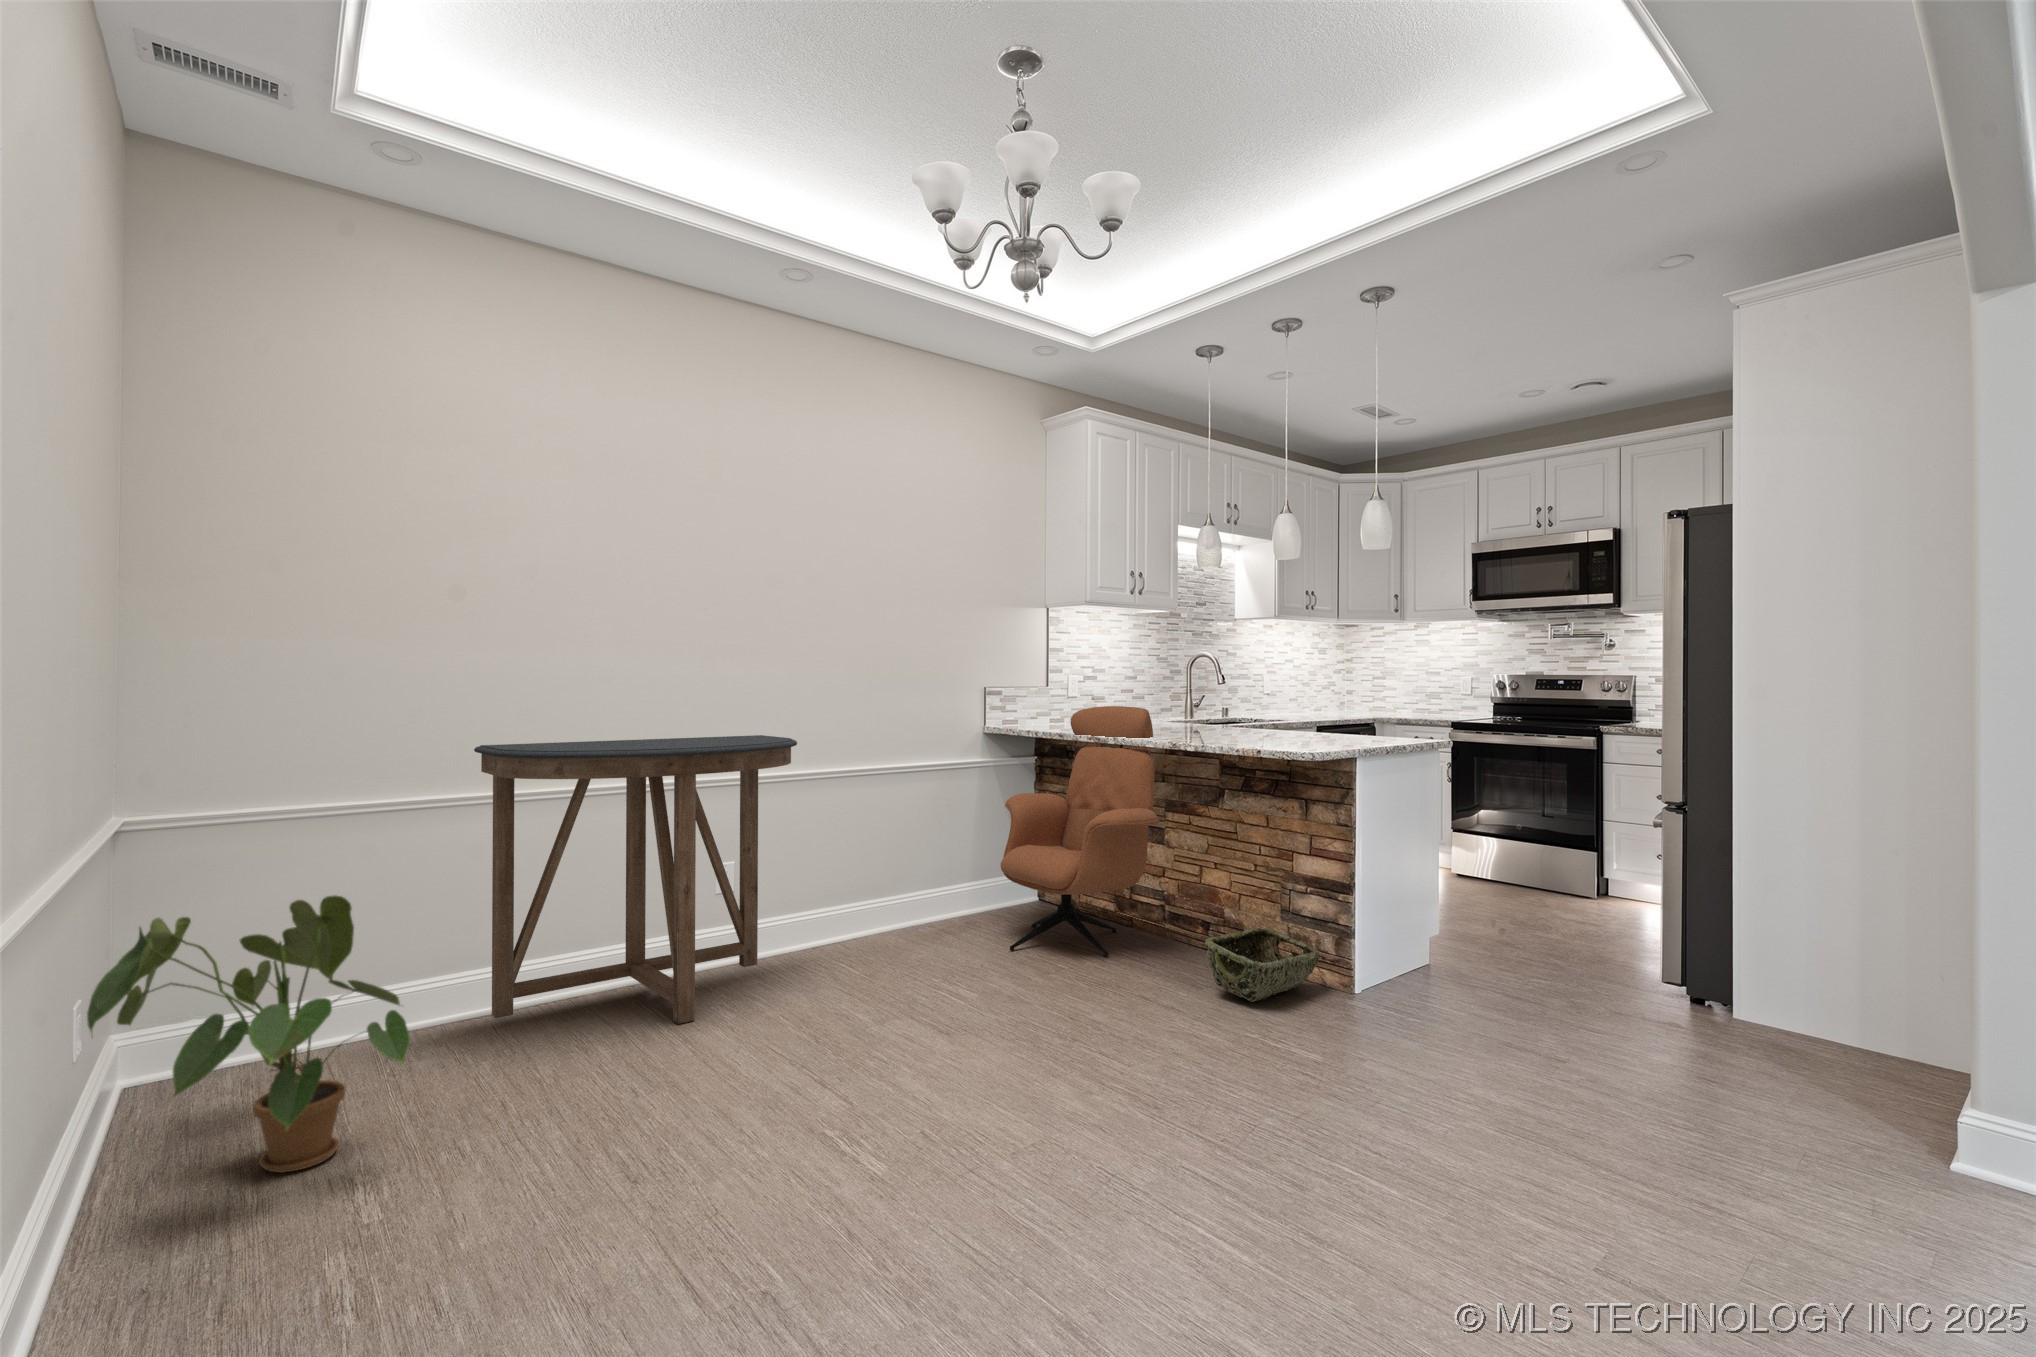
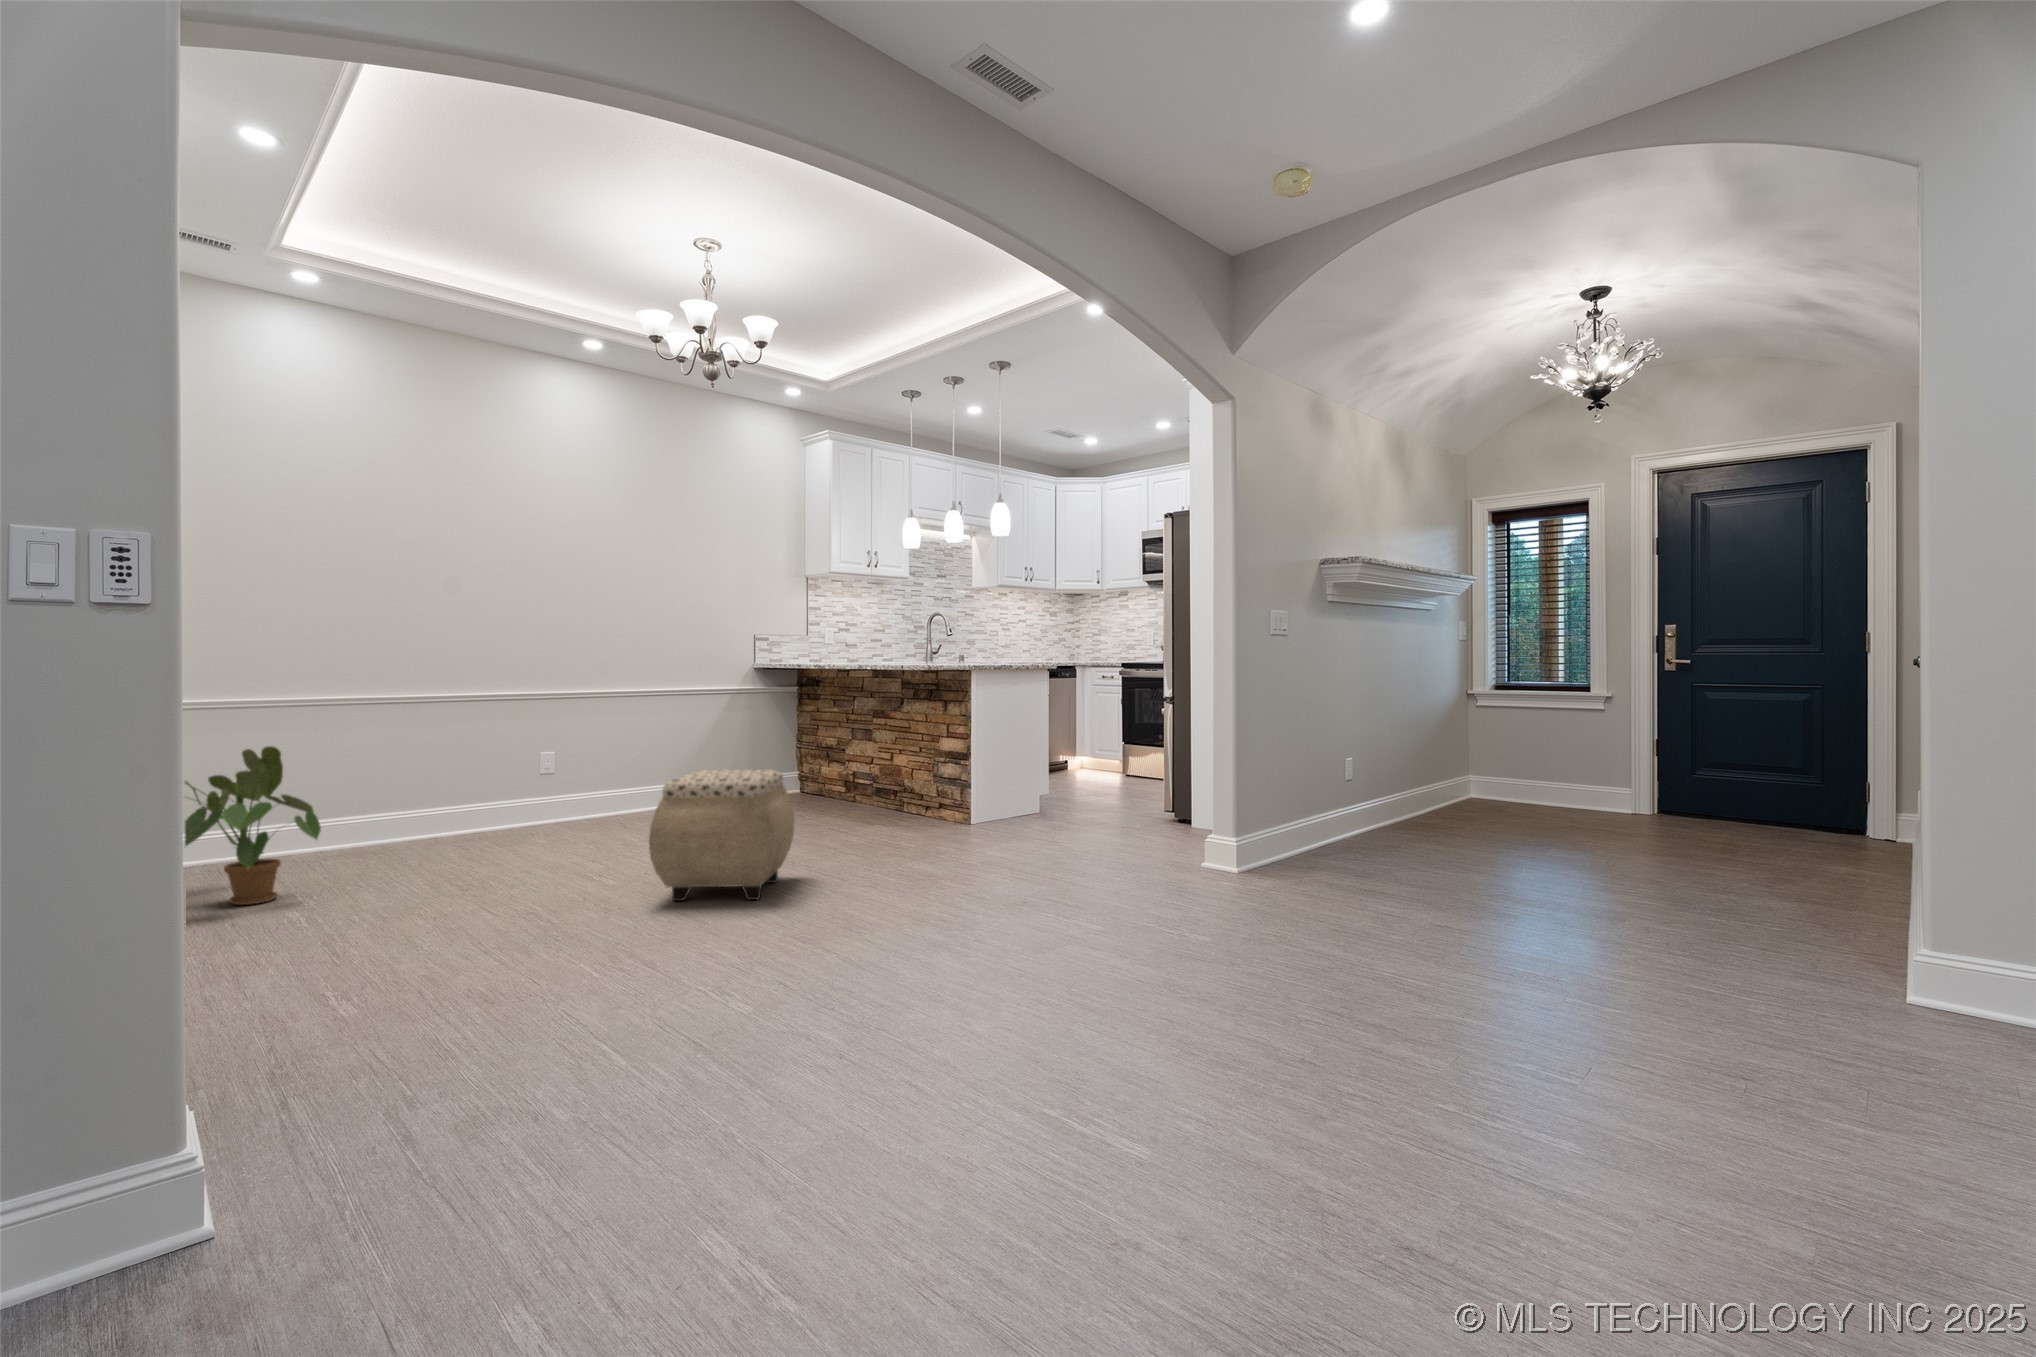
armchair: present [1001,706,1159,956] -> none [755,646,861,814]
console table: present [474,735,797,1024] -> none [360,667,595,851]
woven basket: present [1205,927,1320,1002] -> none [871,788,950,829]
ottoman: none [978,951,1201,1223] -> present [649,770,795,901]

